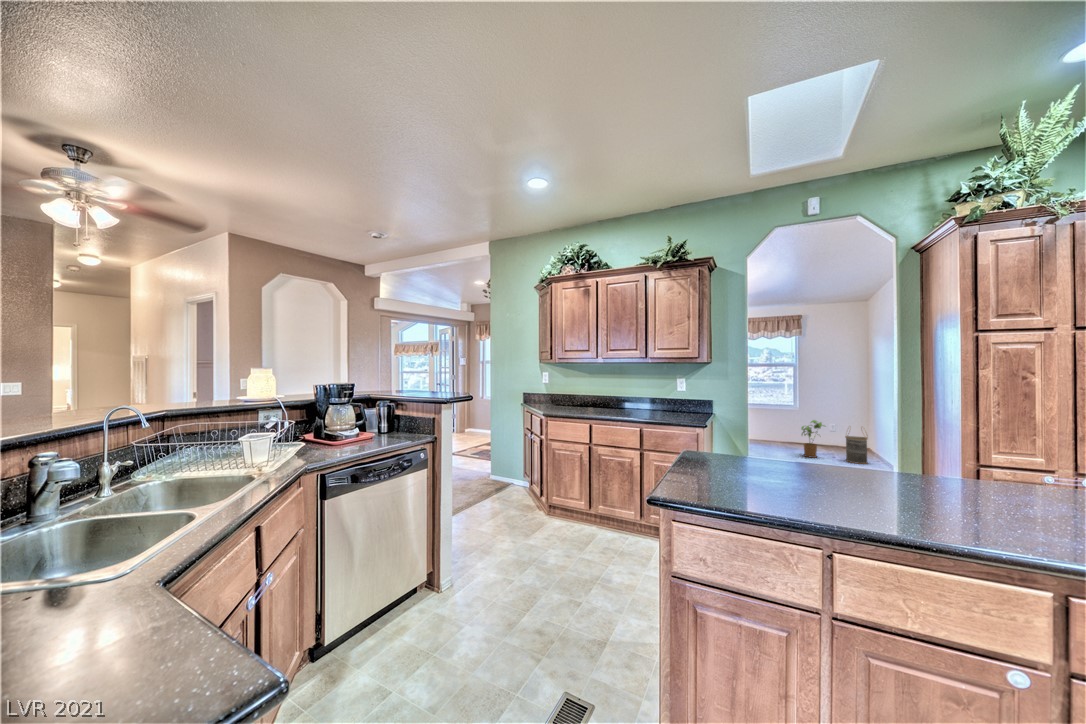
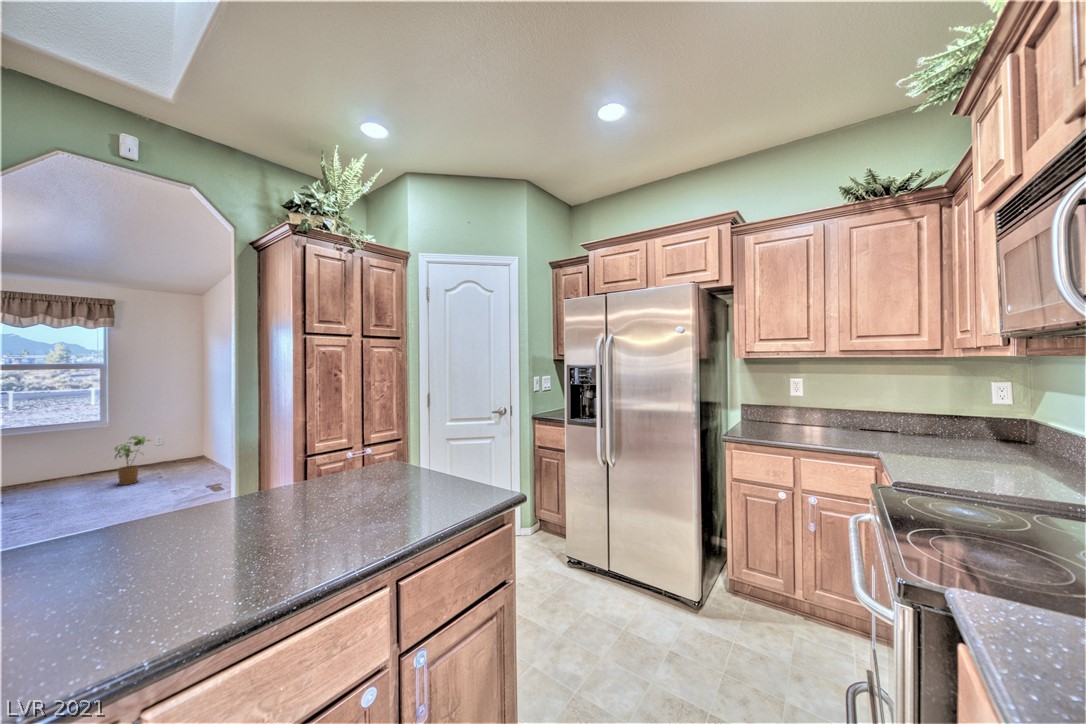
basket: present [845,435,868,464] -> none [176,433,203,477]

